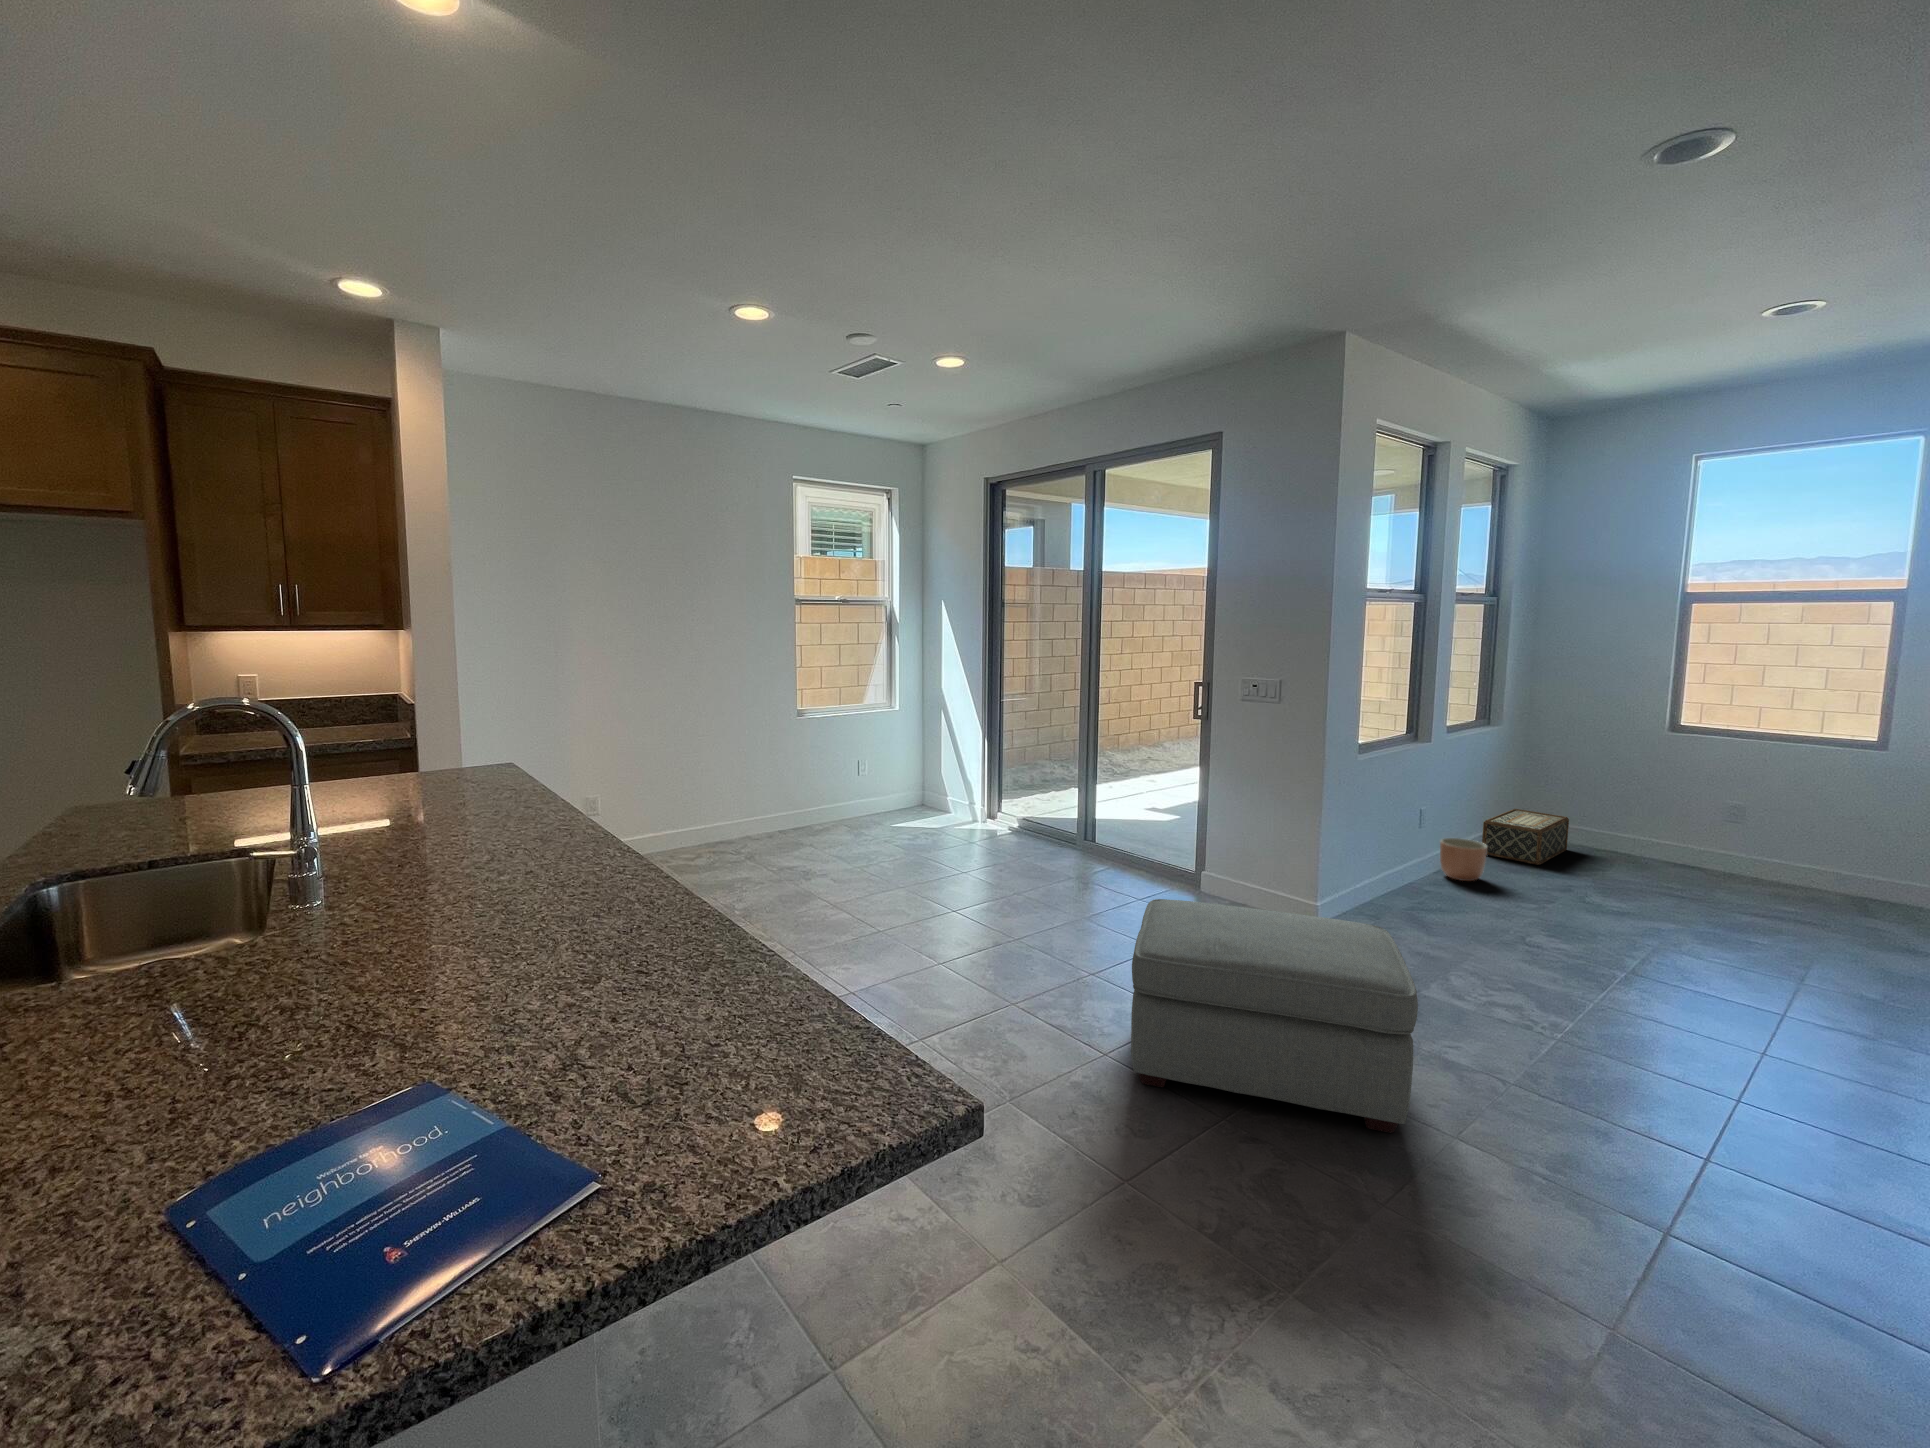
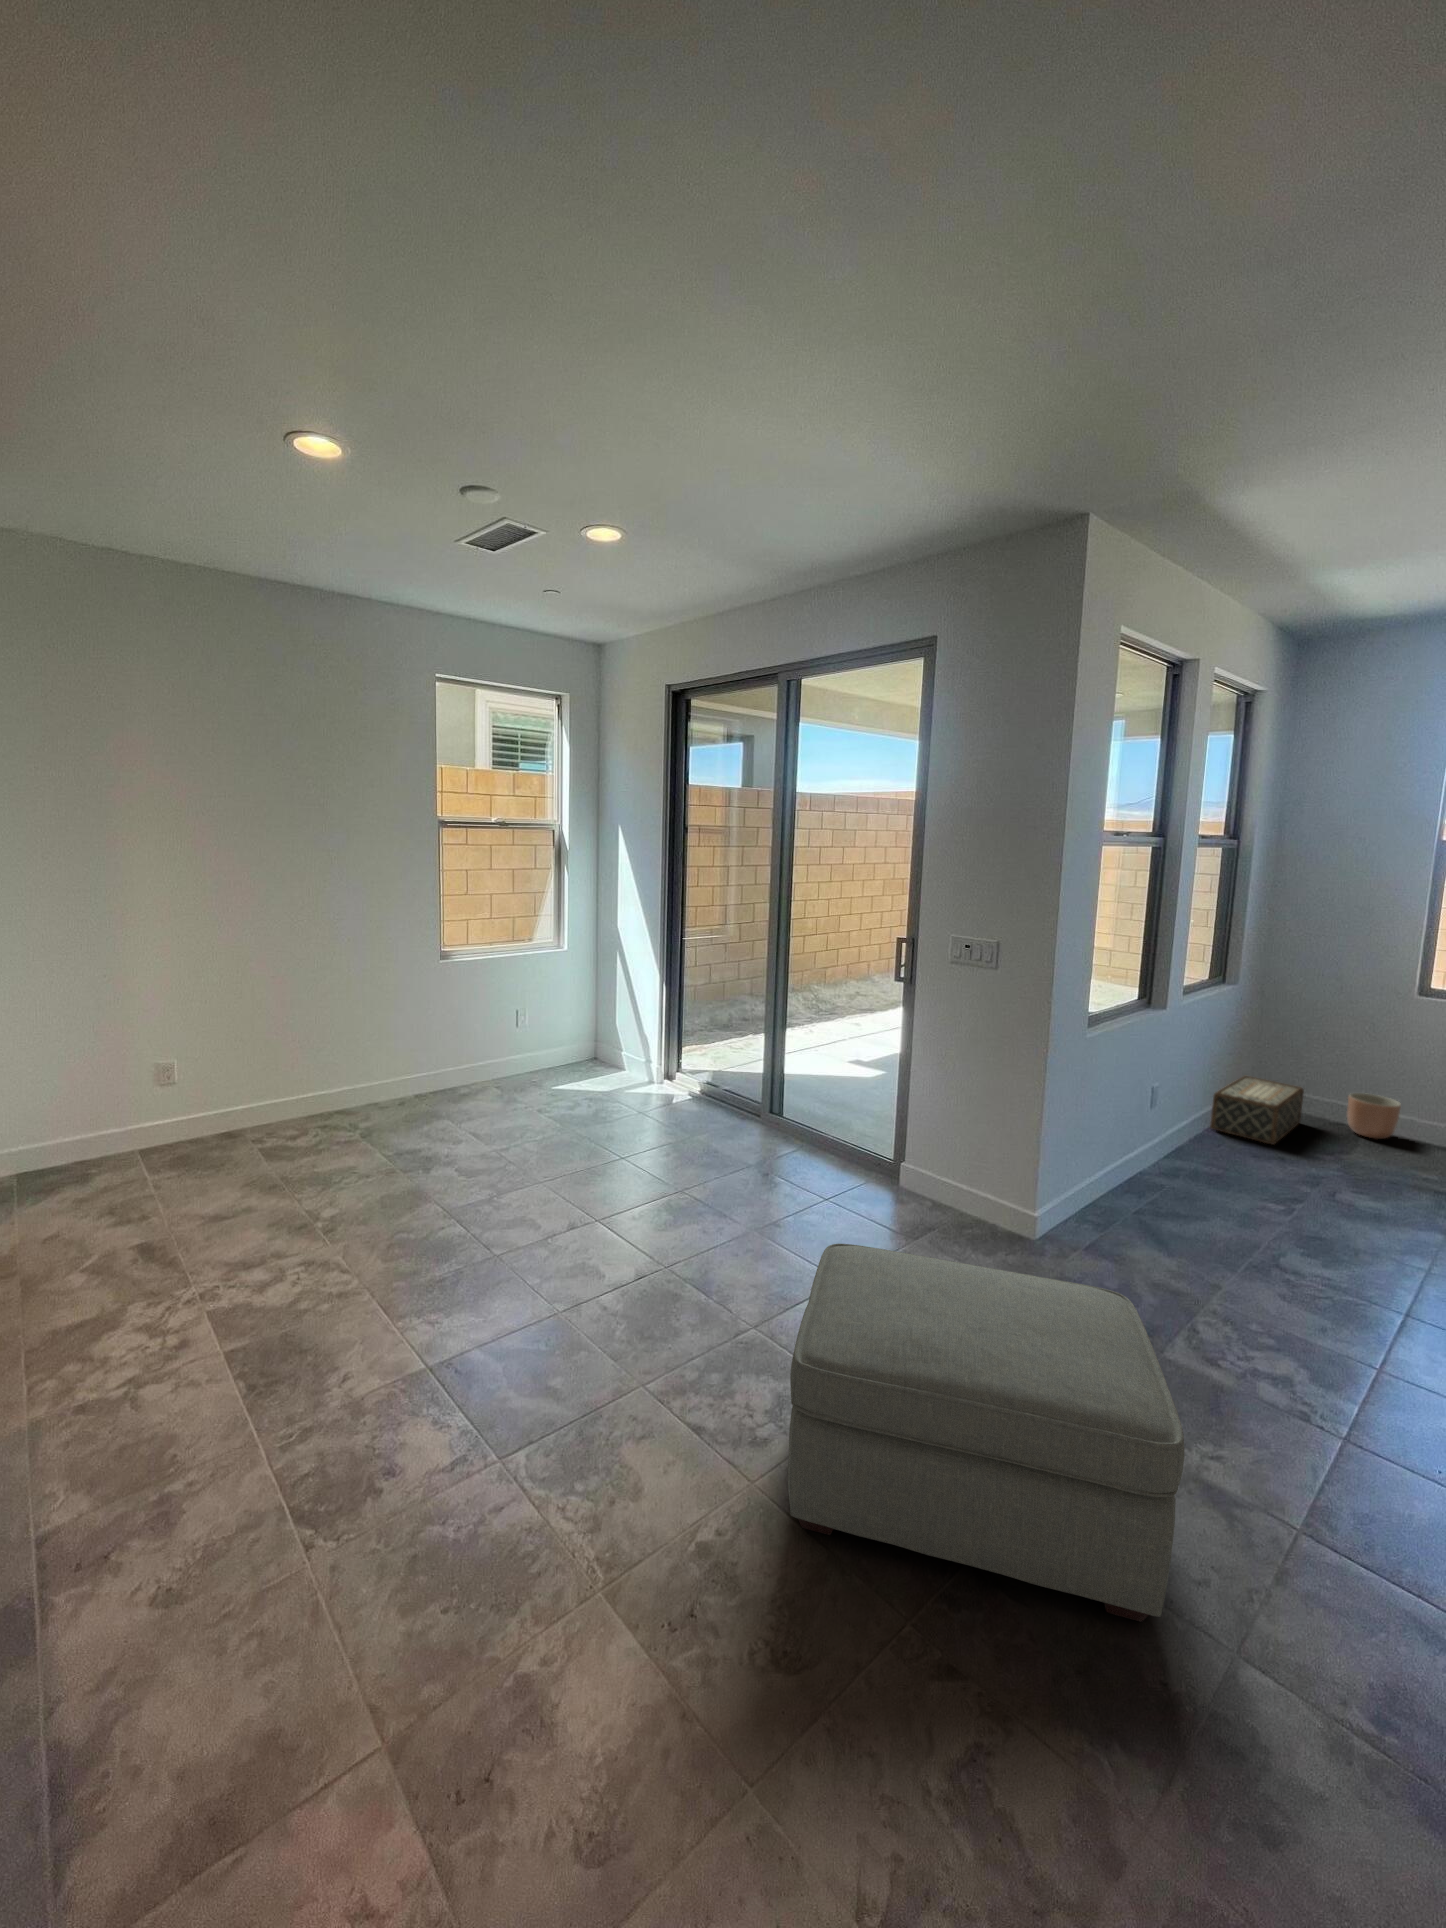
planter: present [1440,838,1487,881] -> present [1347,1093,1401,1139]

